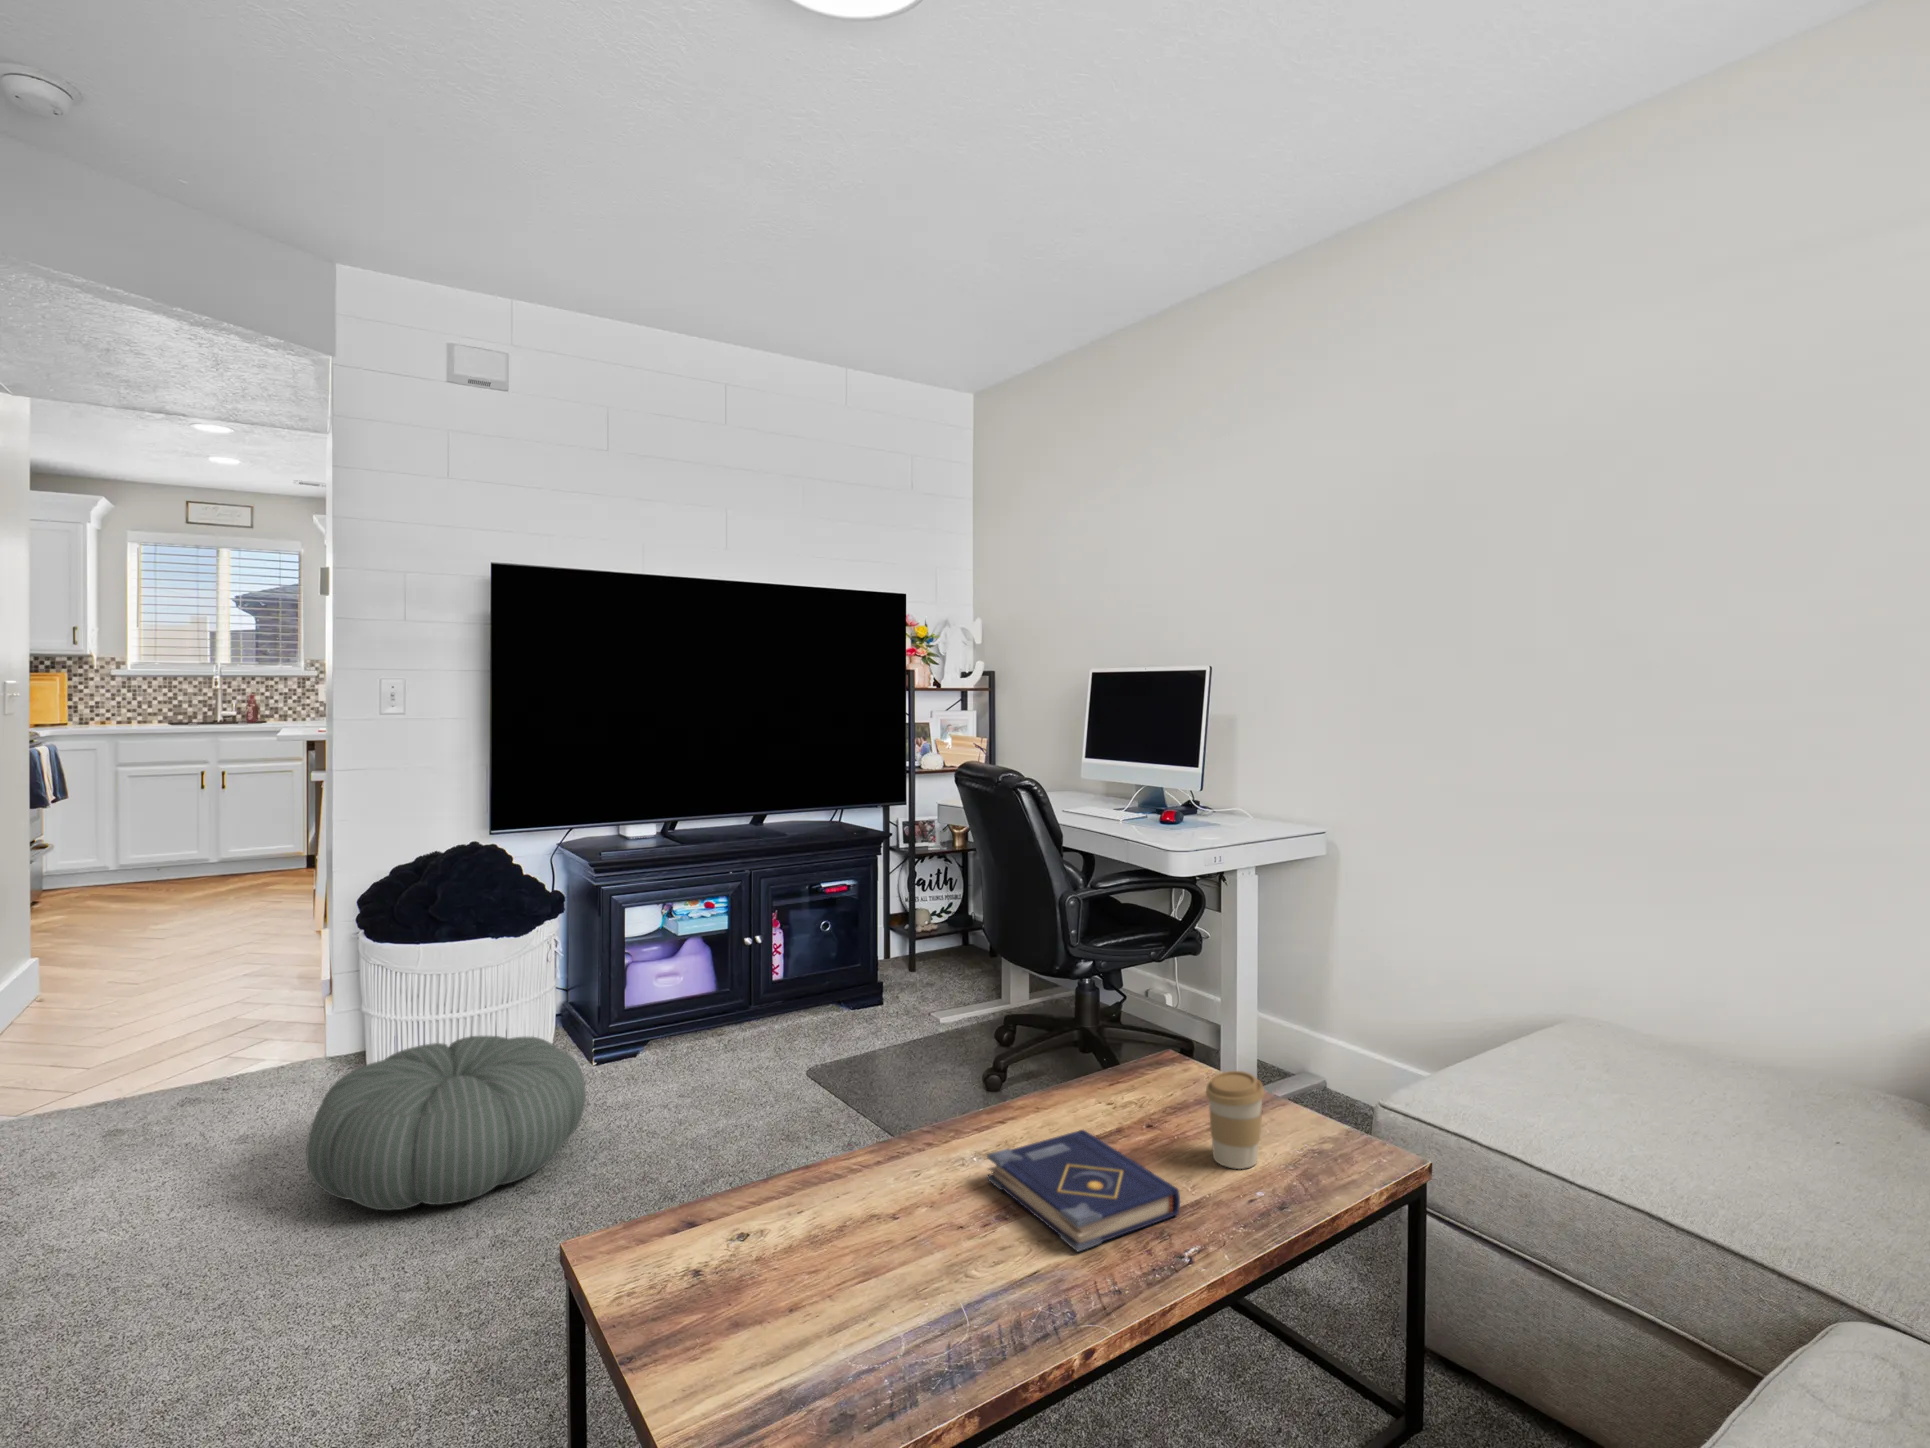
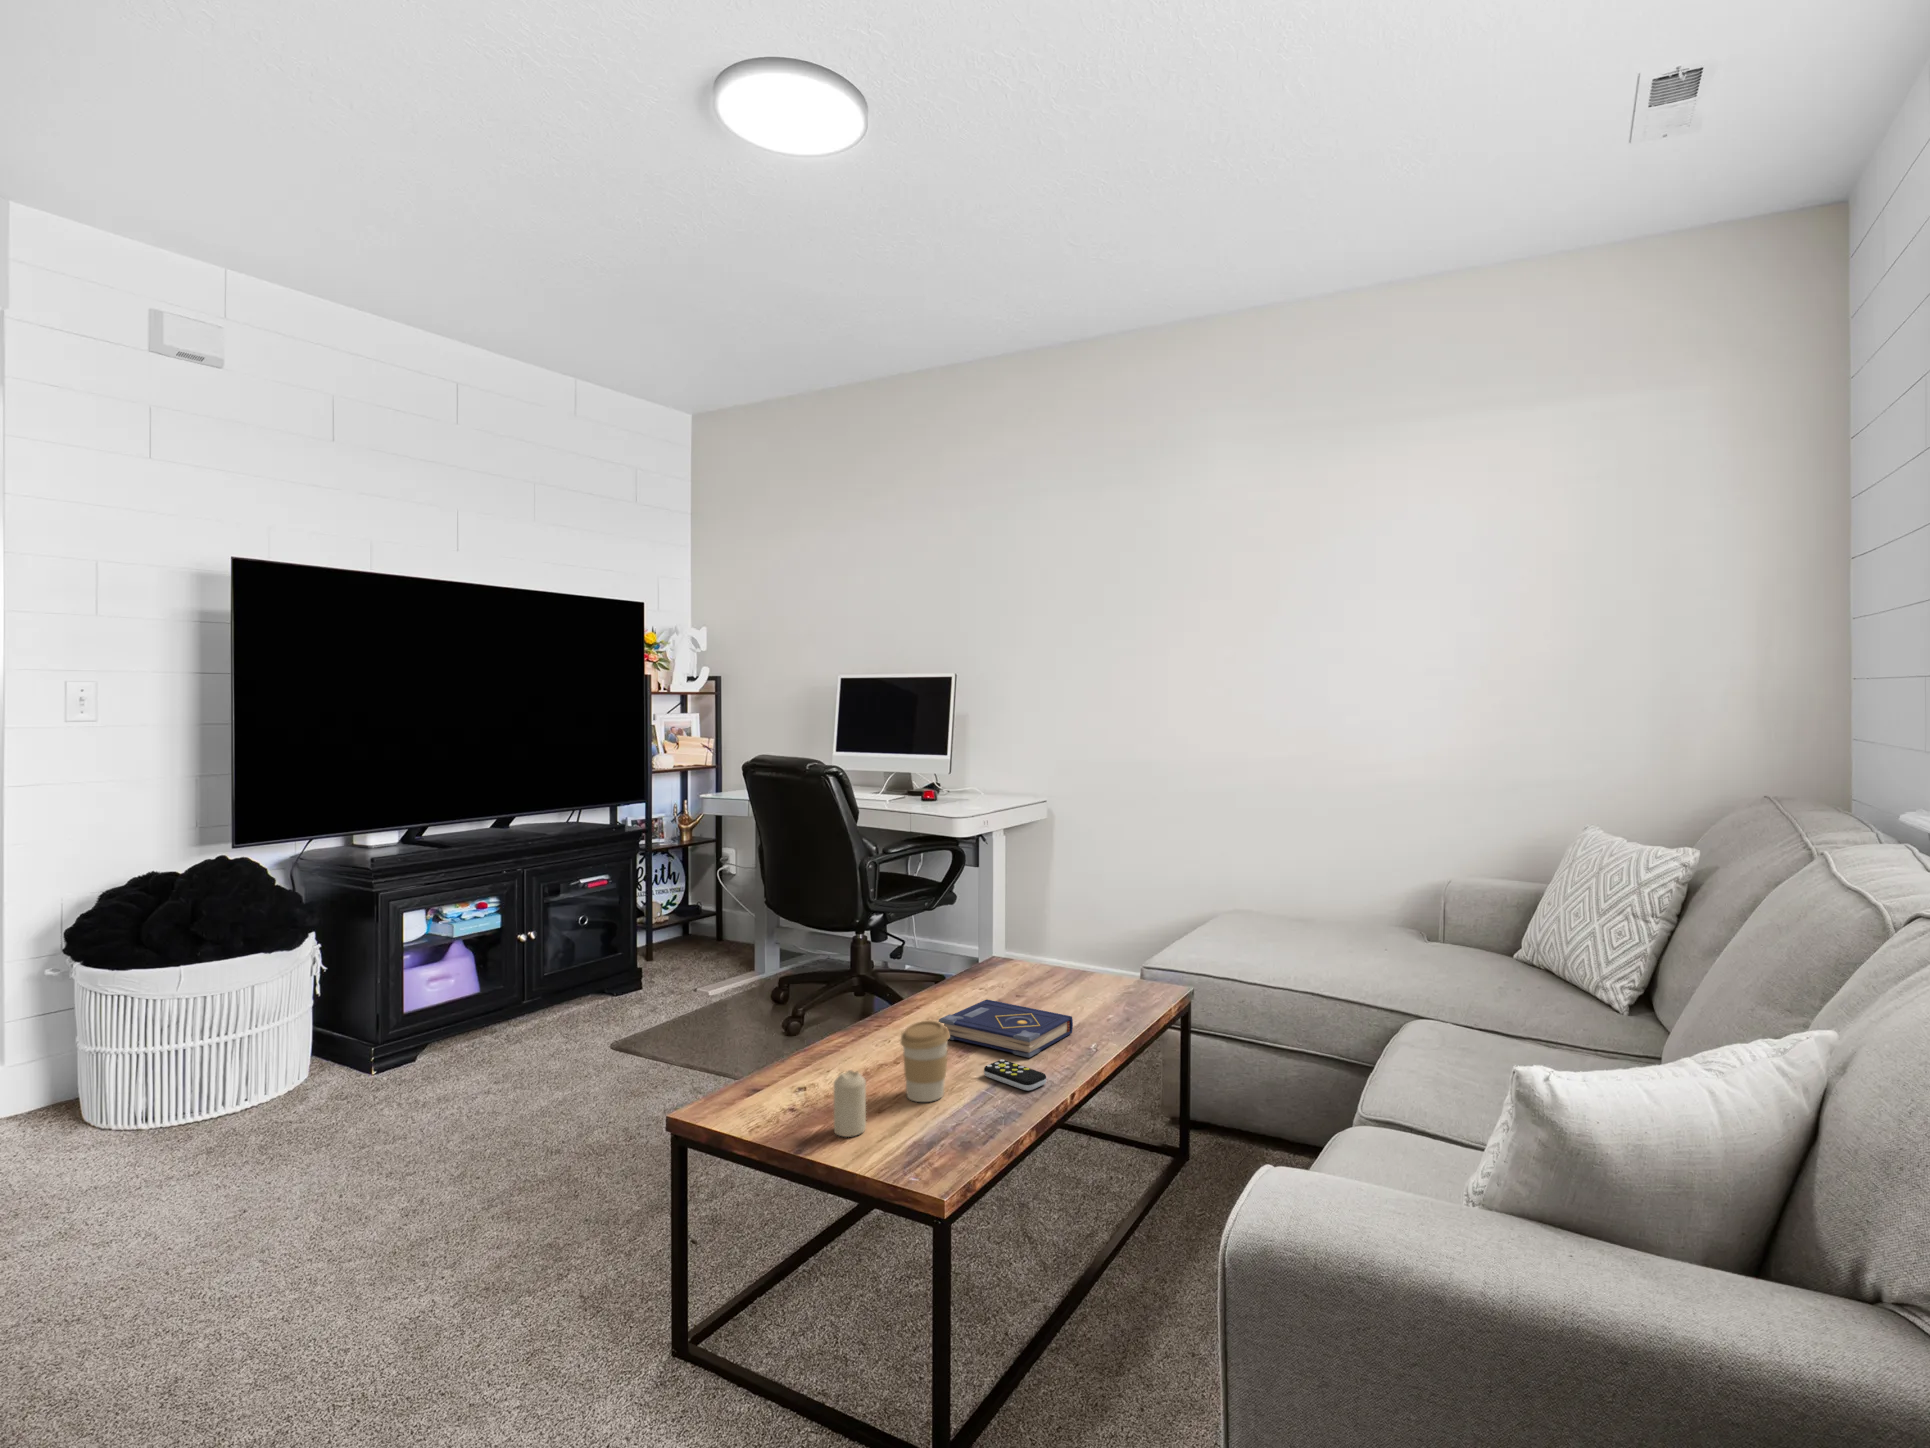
pouf: present [306,1036,586,1210] -> none [136,1041,432,1215]
coffee cup: present [1206,1071,1265,1169] -> present [901,1021,949,1102]
candle: none [697,1244,746,1351] -> present [834,1070,866,1137]
remote control: none [985,1251,1063,1324] -> present [984,1059,1046,1091]

